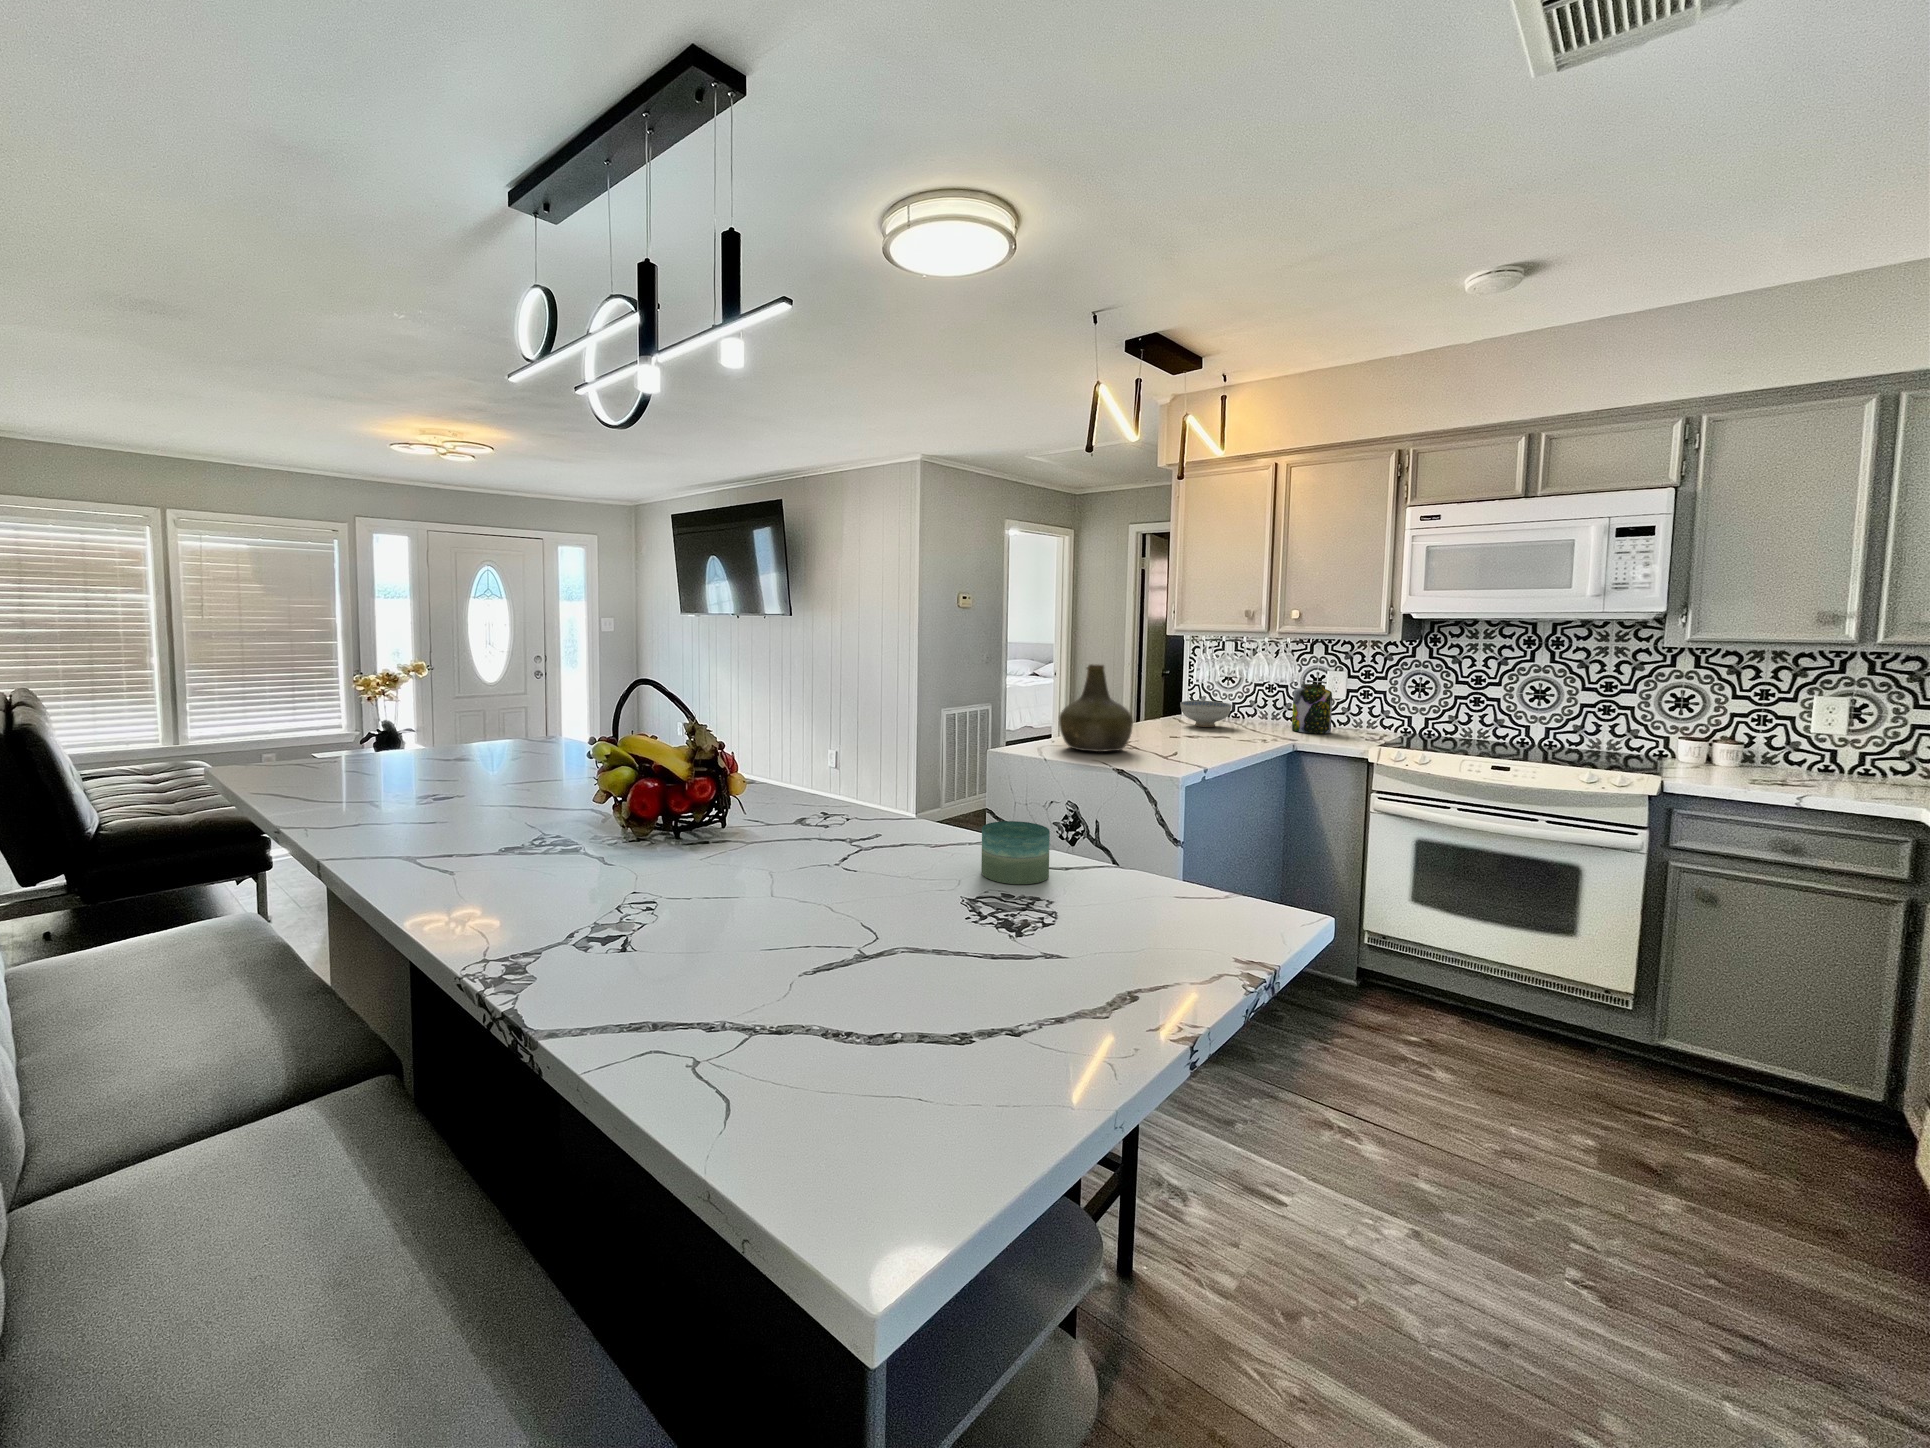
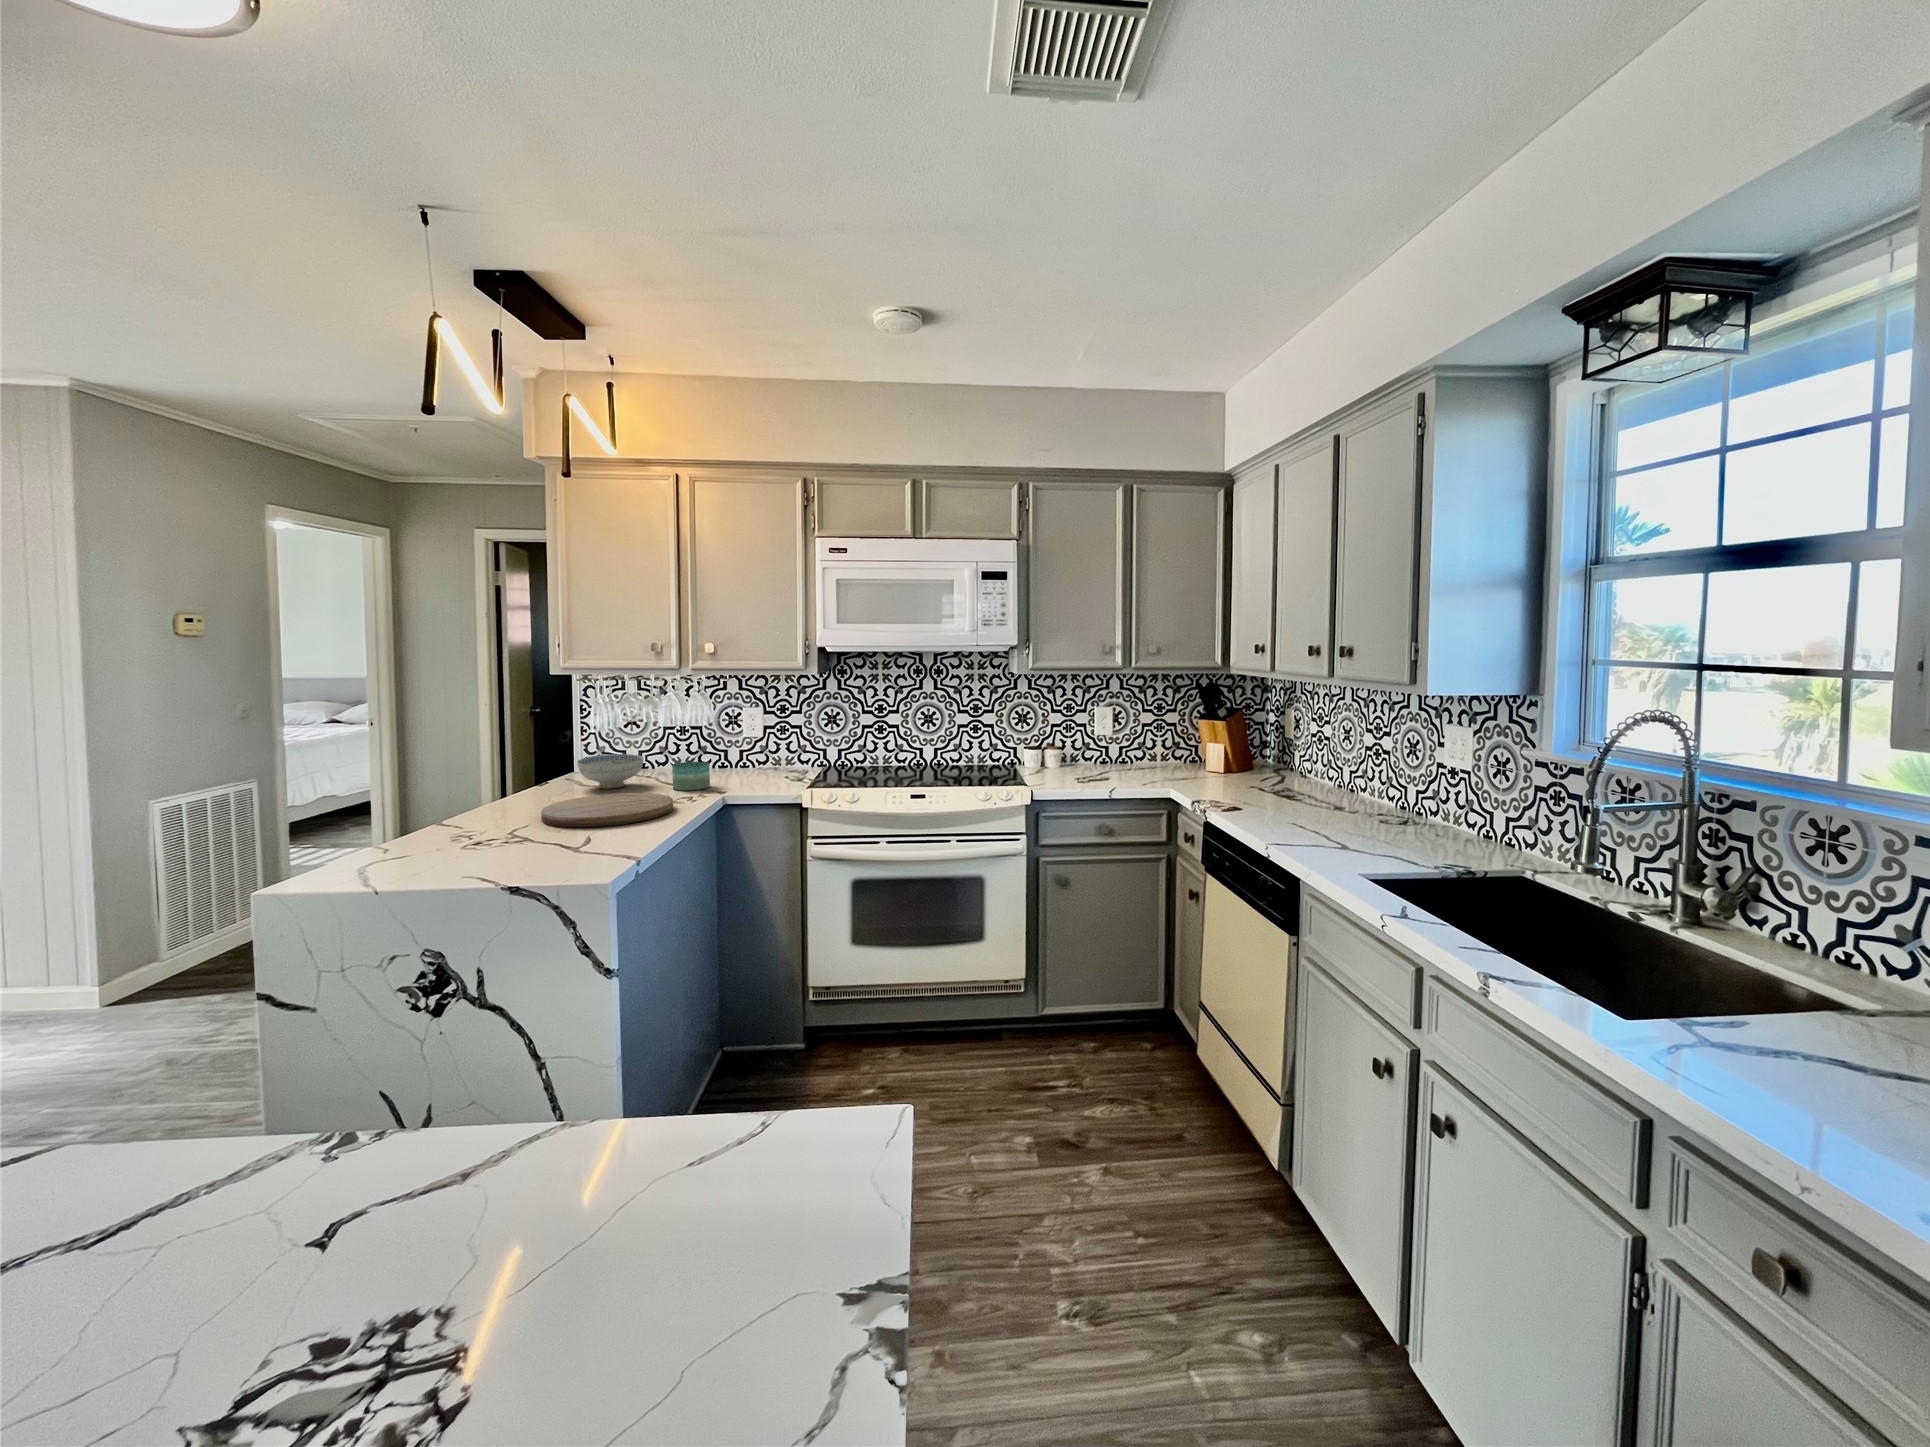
bottle: present [1059,664,1133,752] -> none [396,733,522,863]
jar: present [1292,684,1332,734] -> none [713,724,755,779]
cutting board: none [1148,728,1248,748] -> present [541,793,673,827]
candle: present [981,821,1050,884] -> present [672,762,710,790]

